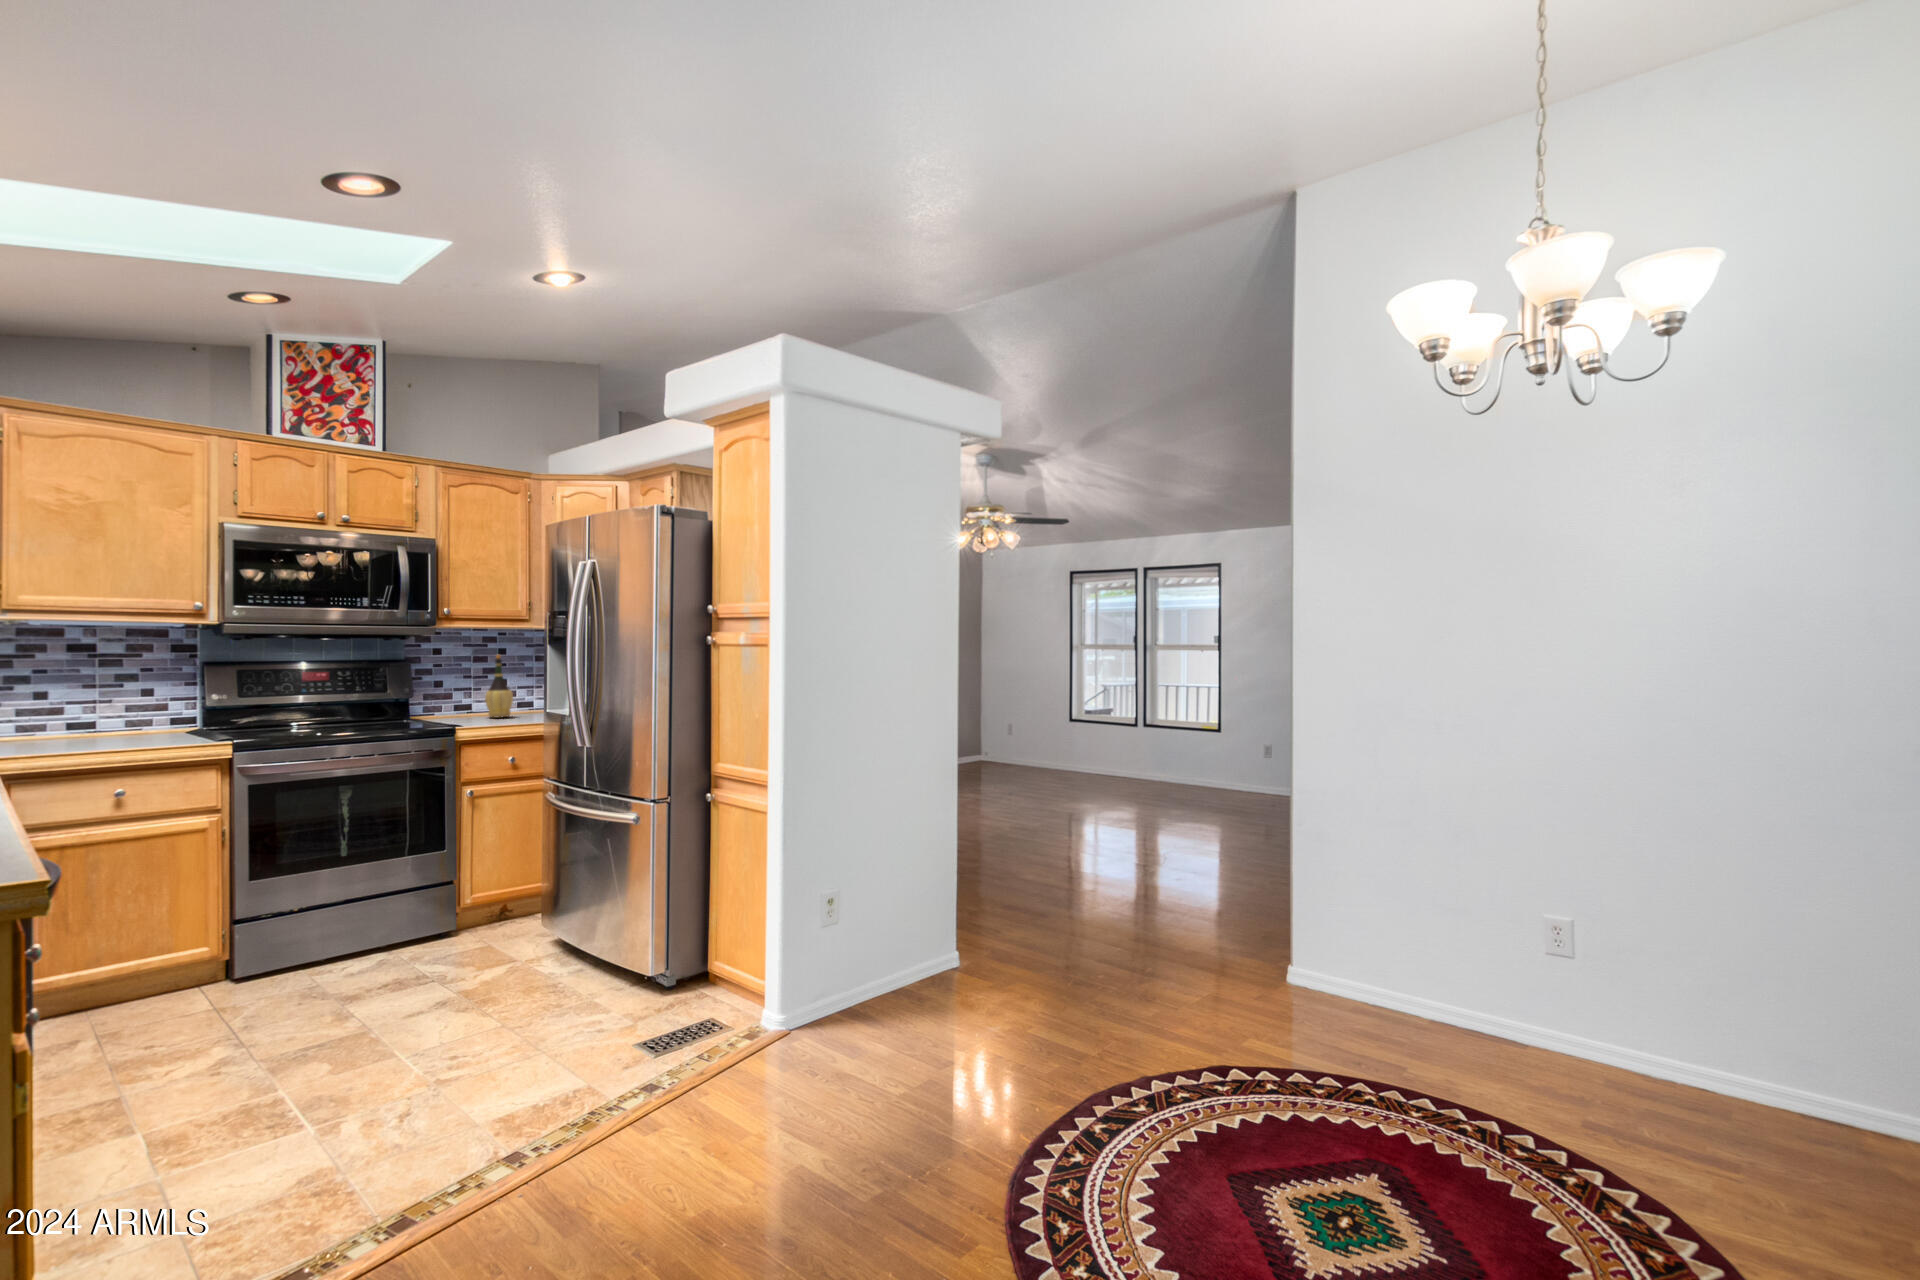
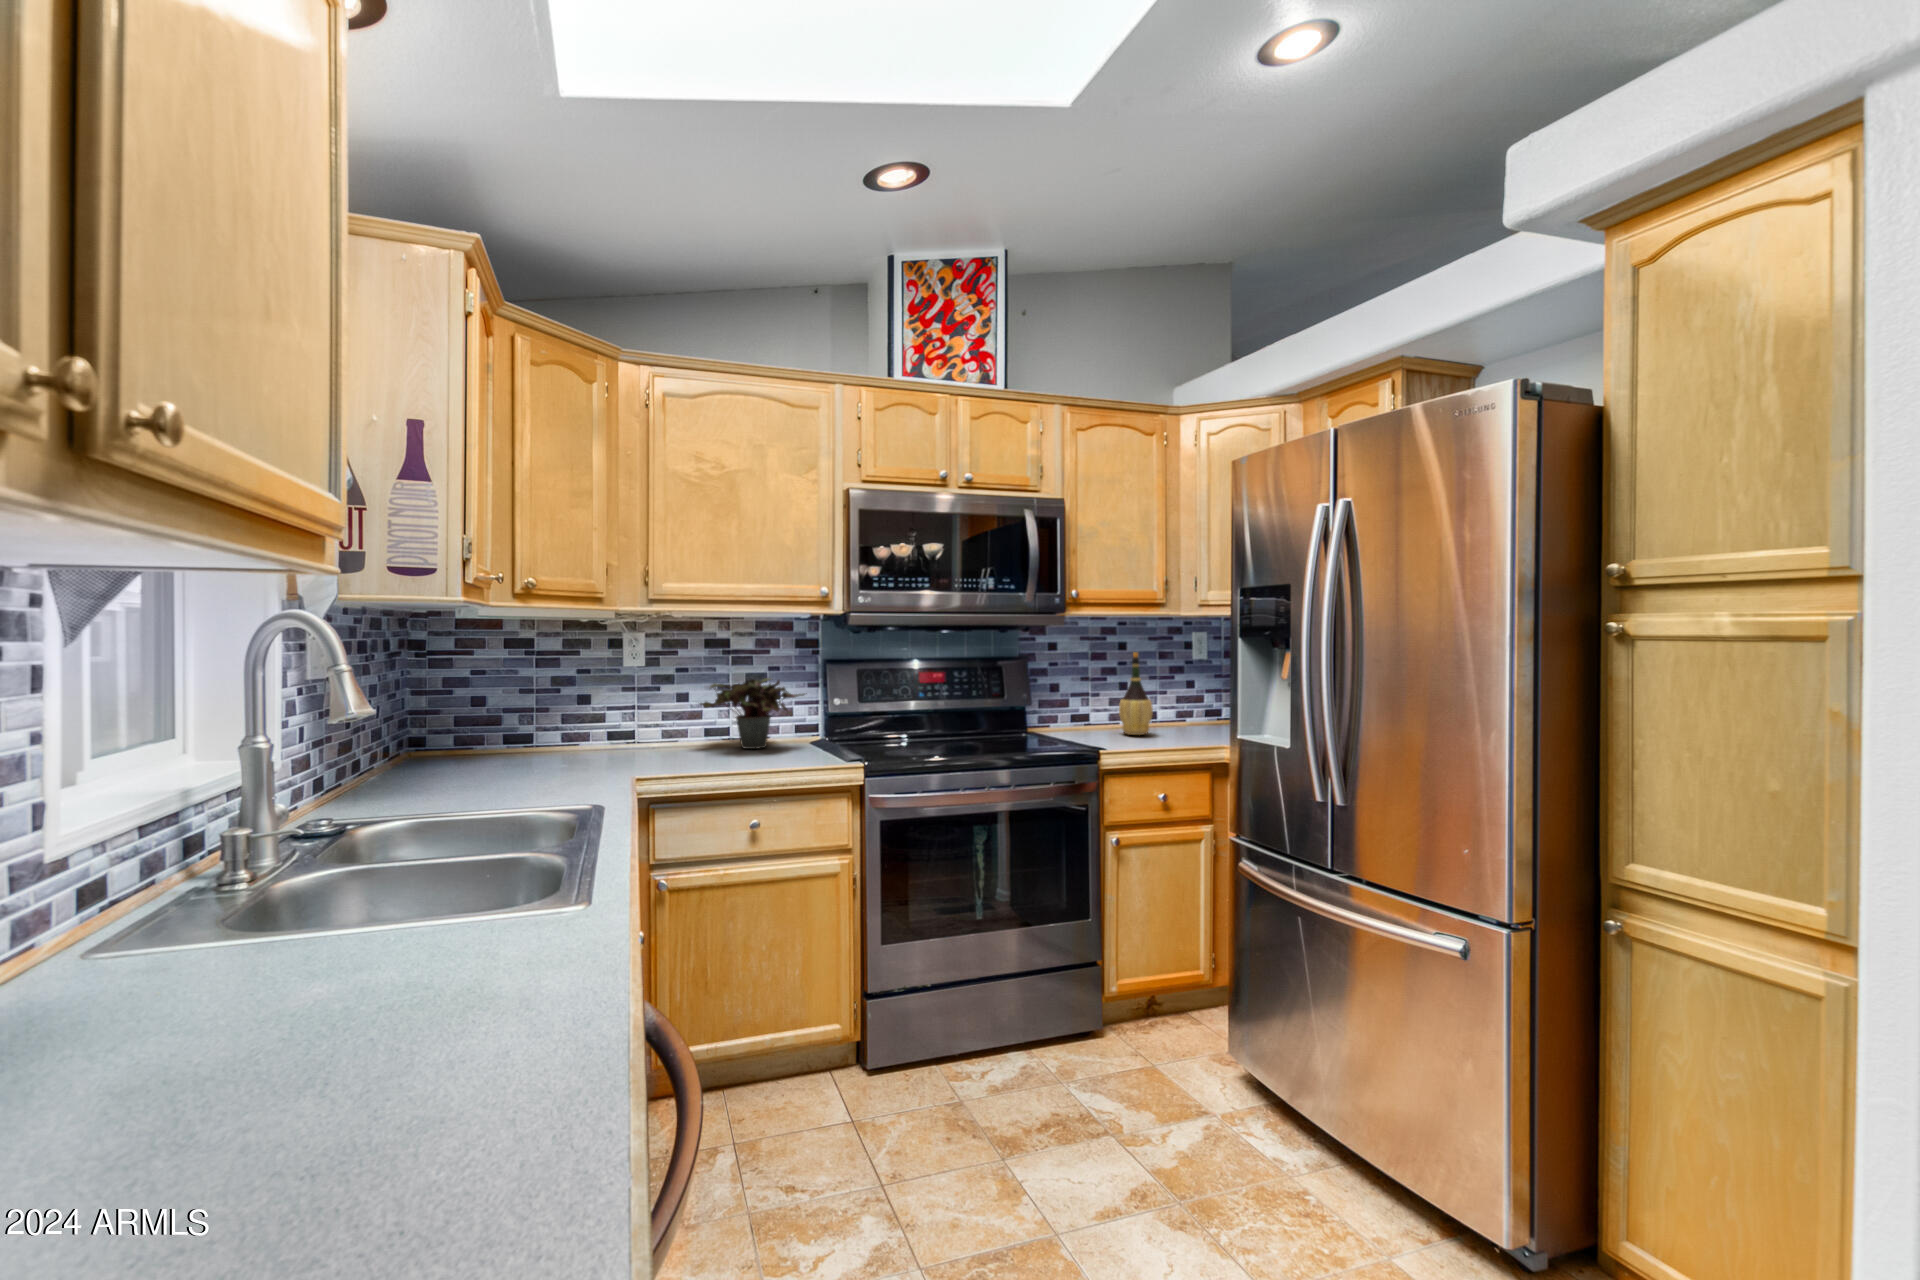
potted plant: none [61,677,182,737] -> present [700,678,807,749]

